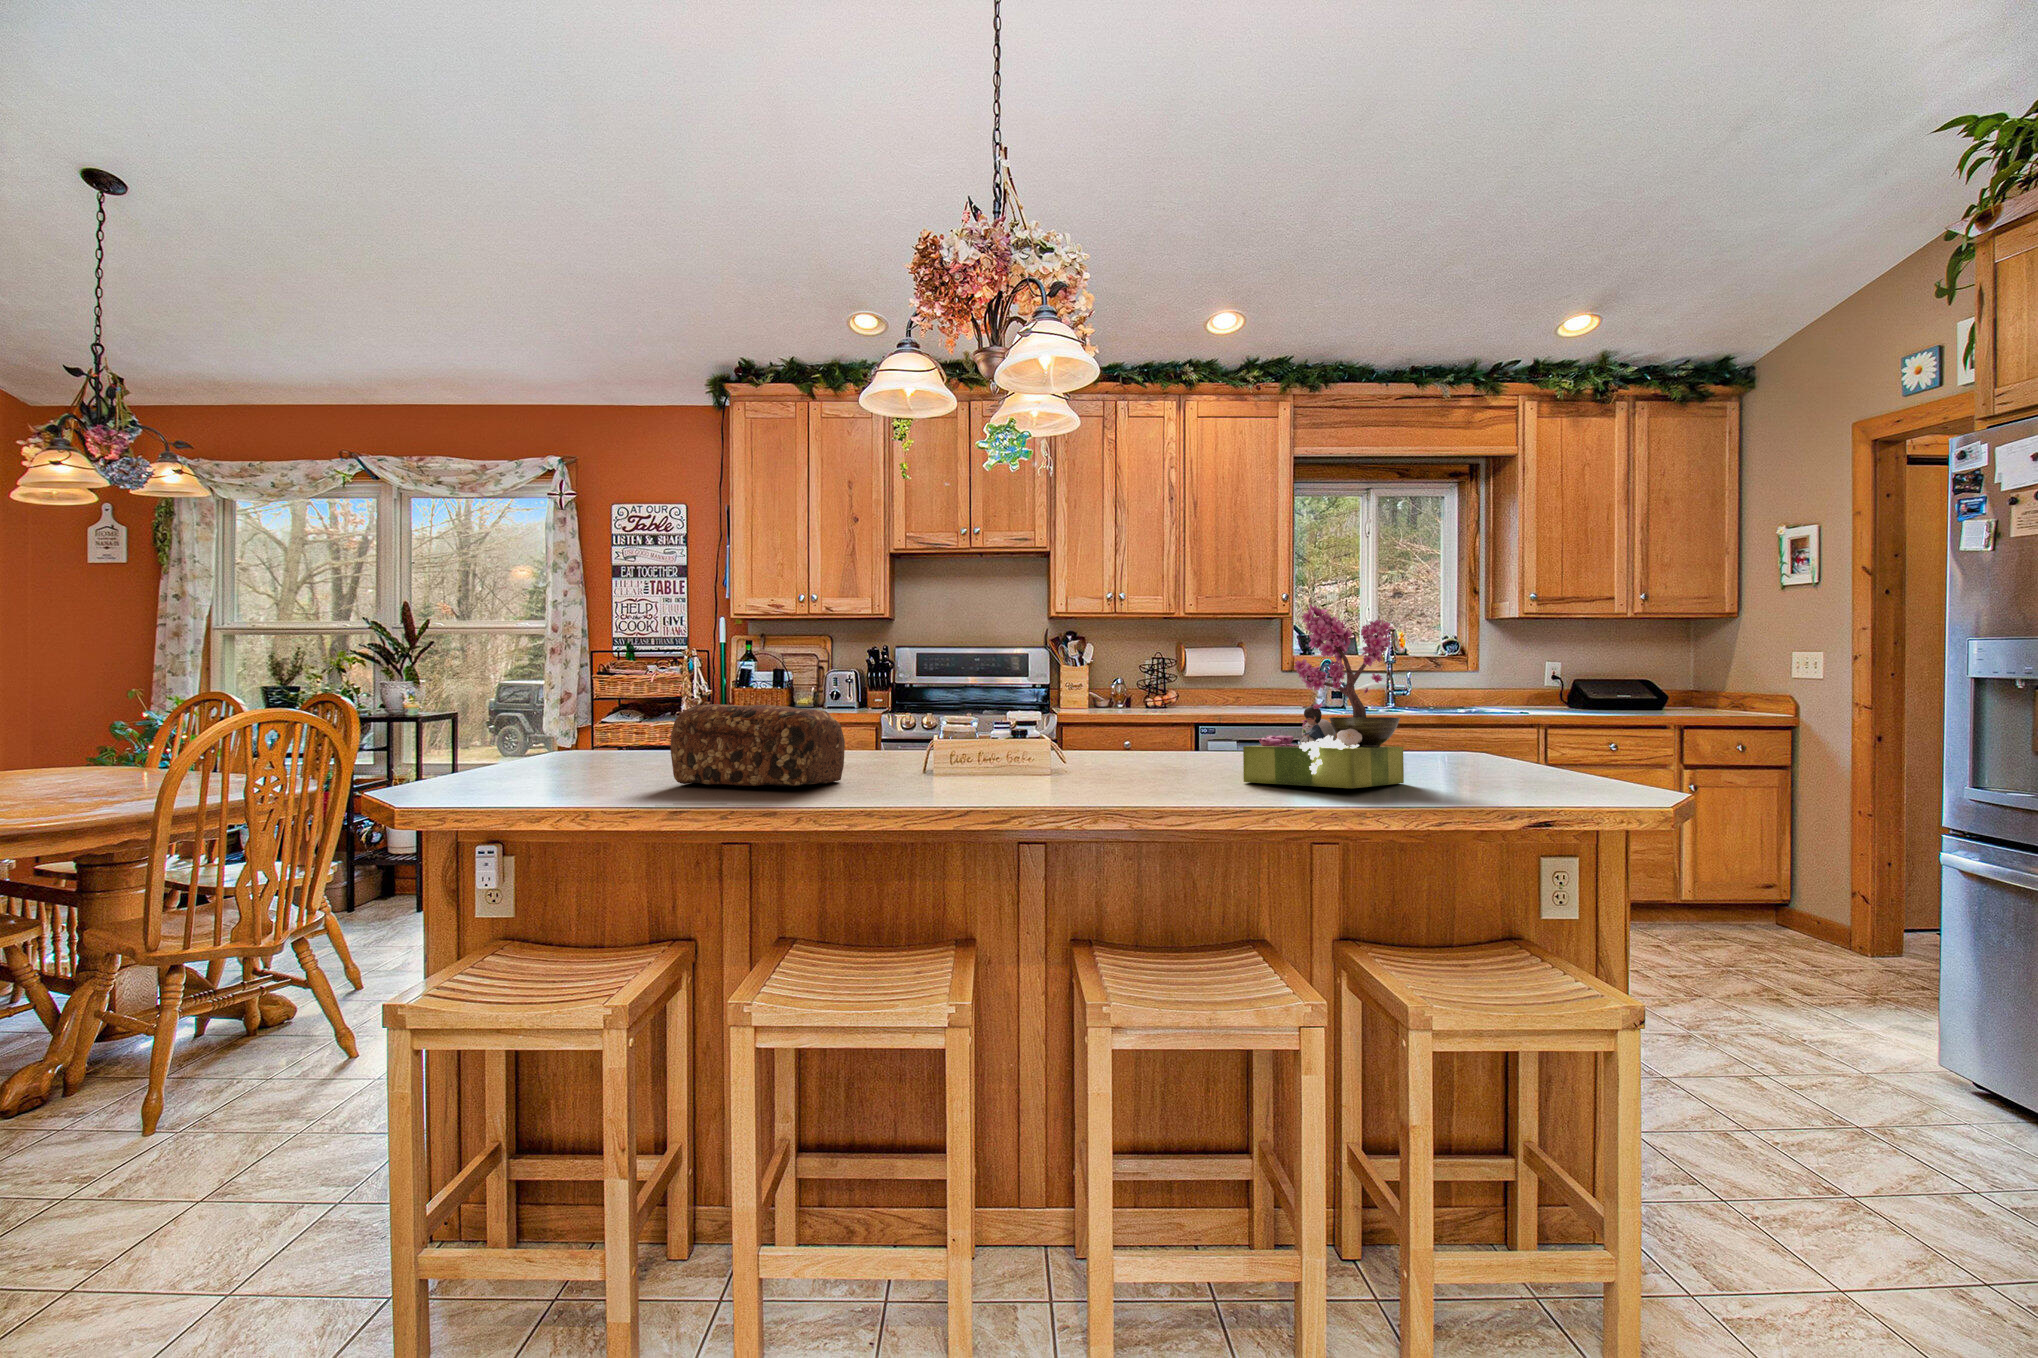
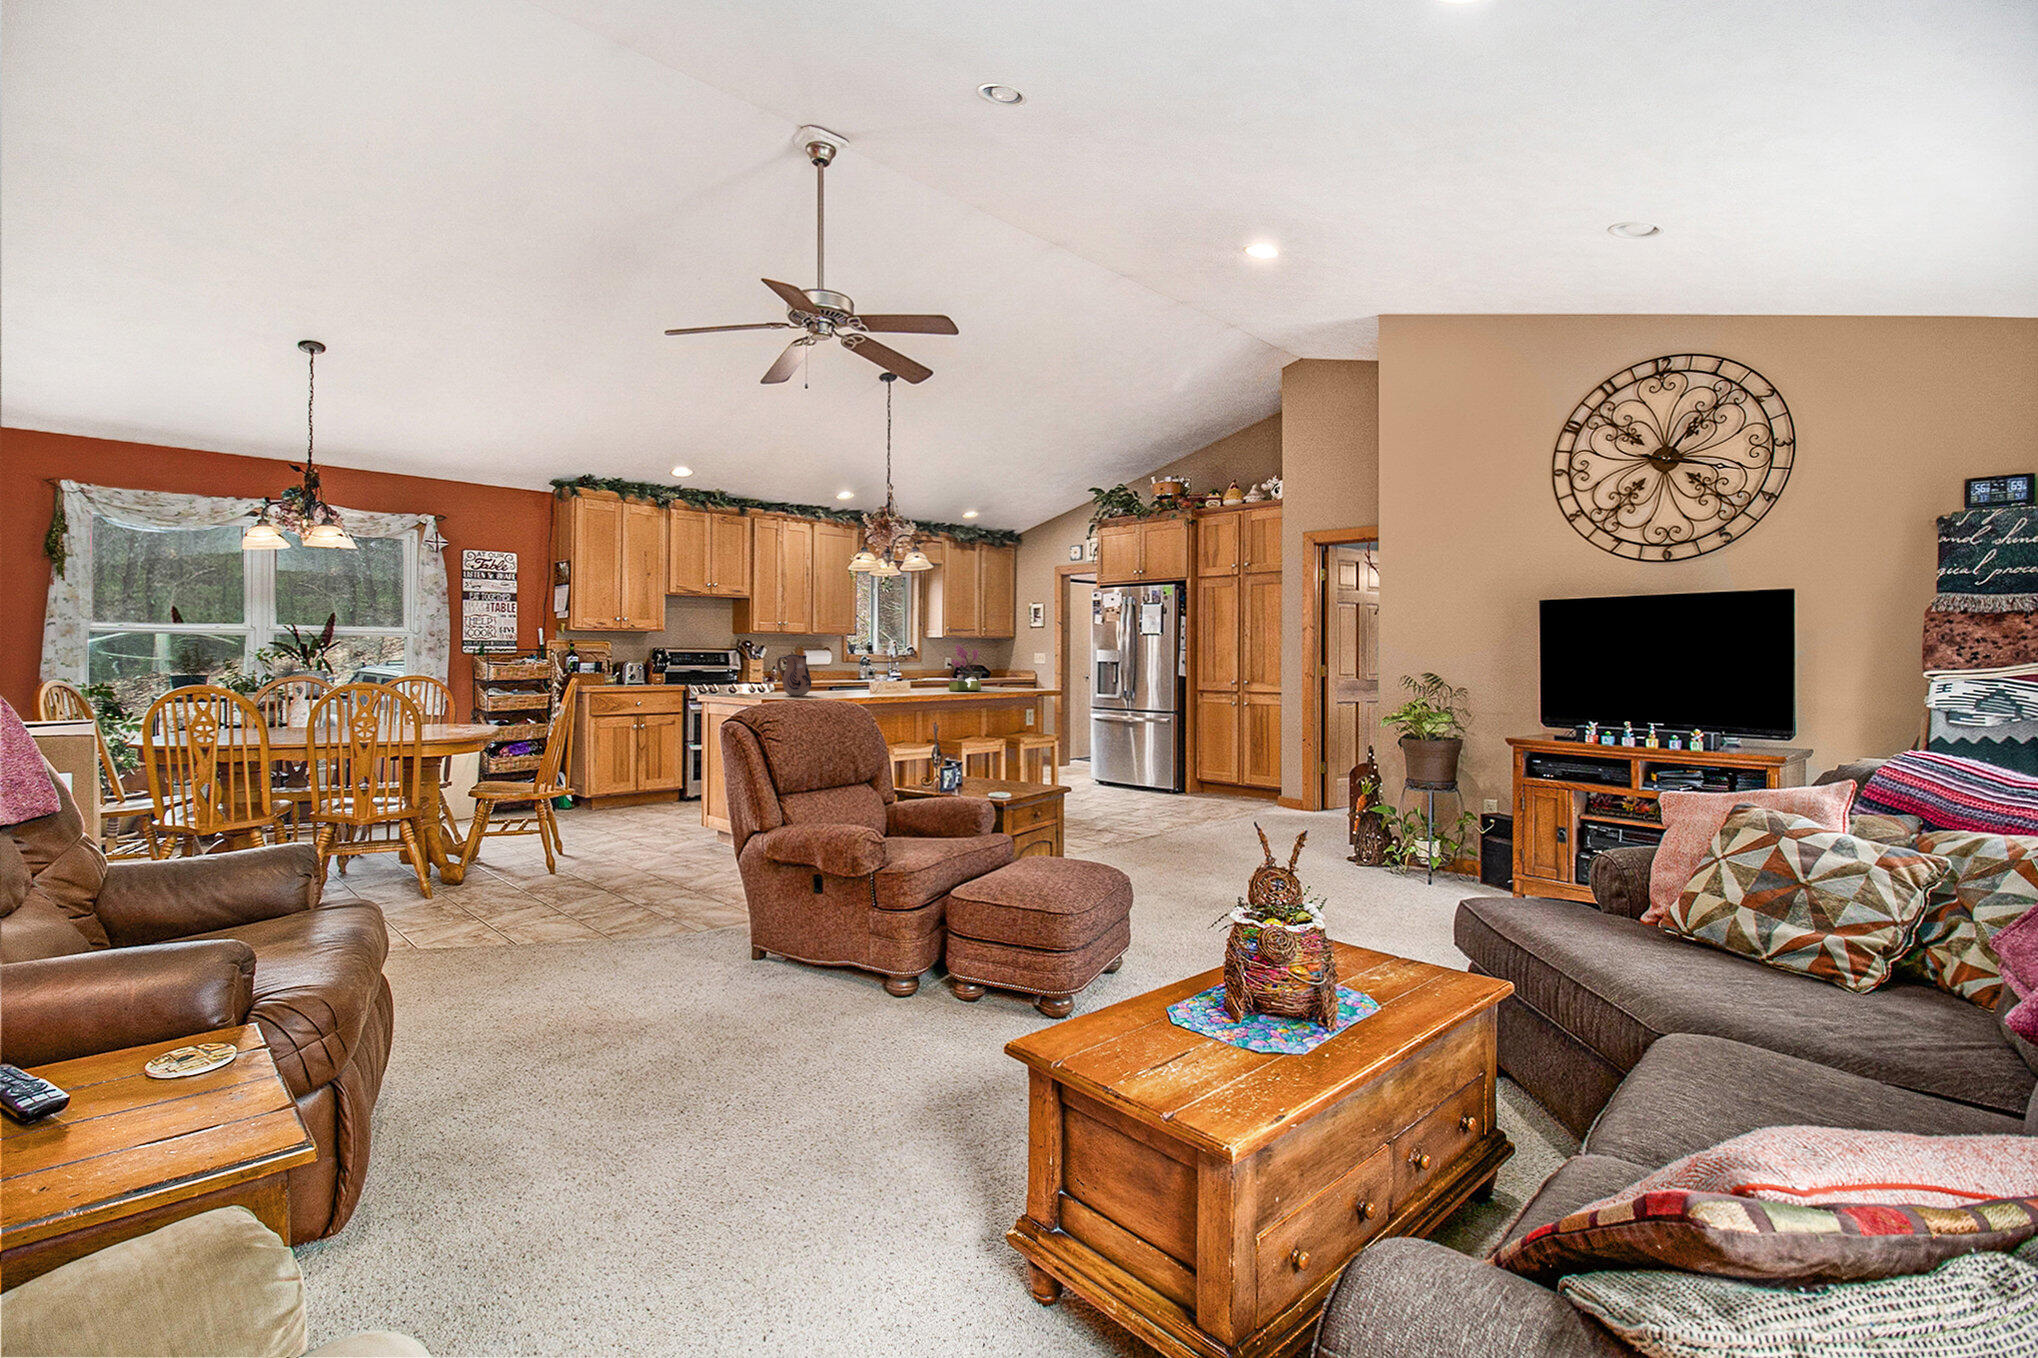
ceramic pitcher: none [512,647,621,786] -> present [777,655,811,695]
bread loaf: present [671,704,845,786] -> none [818,672,865,694]

